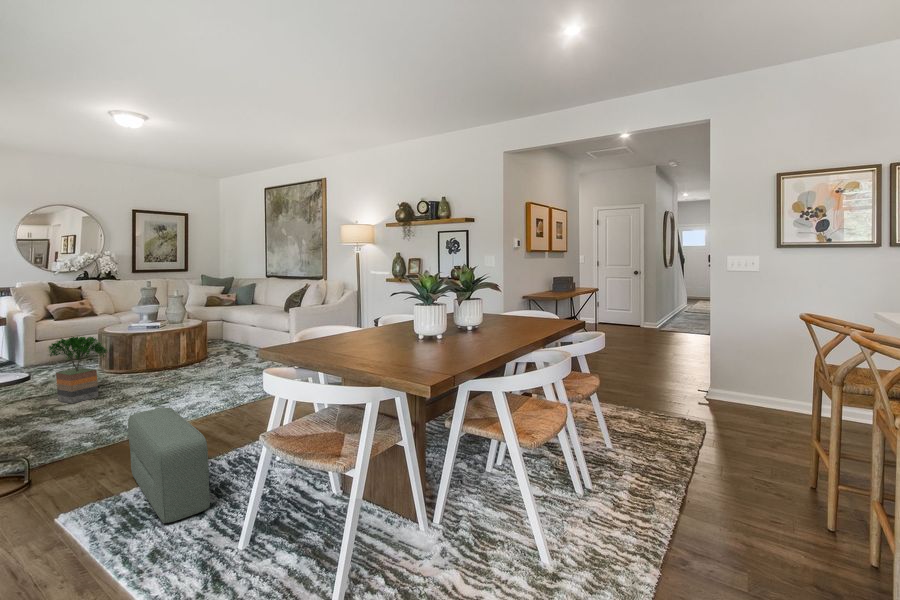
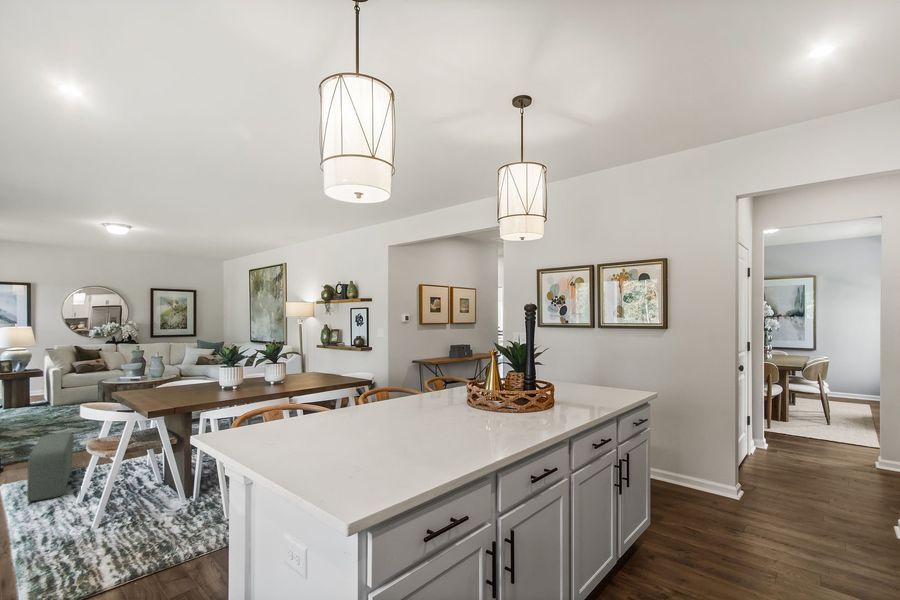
potted tree: present [49,336,107,403] -> none [40,385,84,433]

